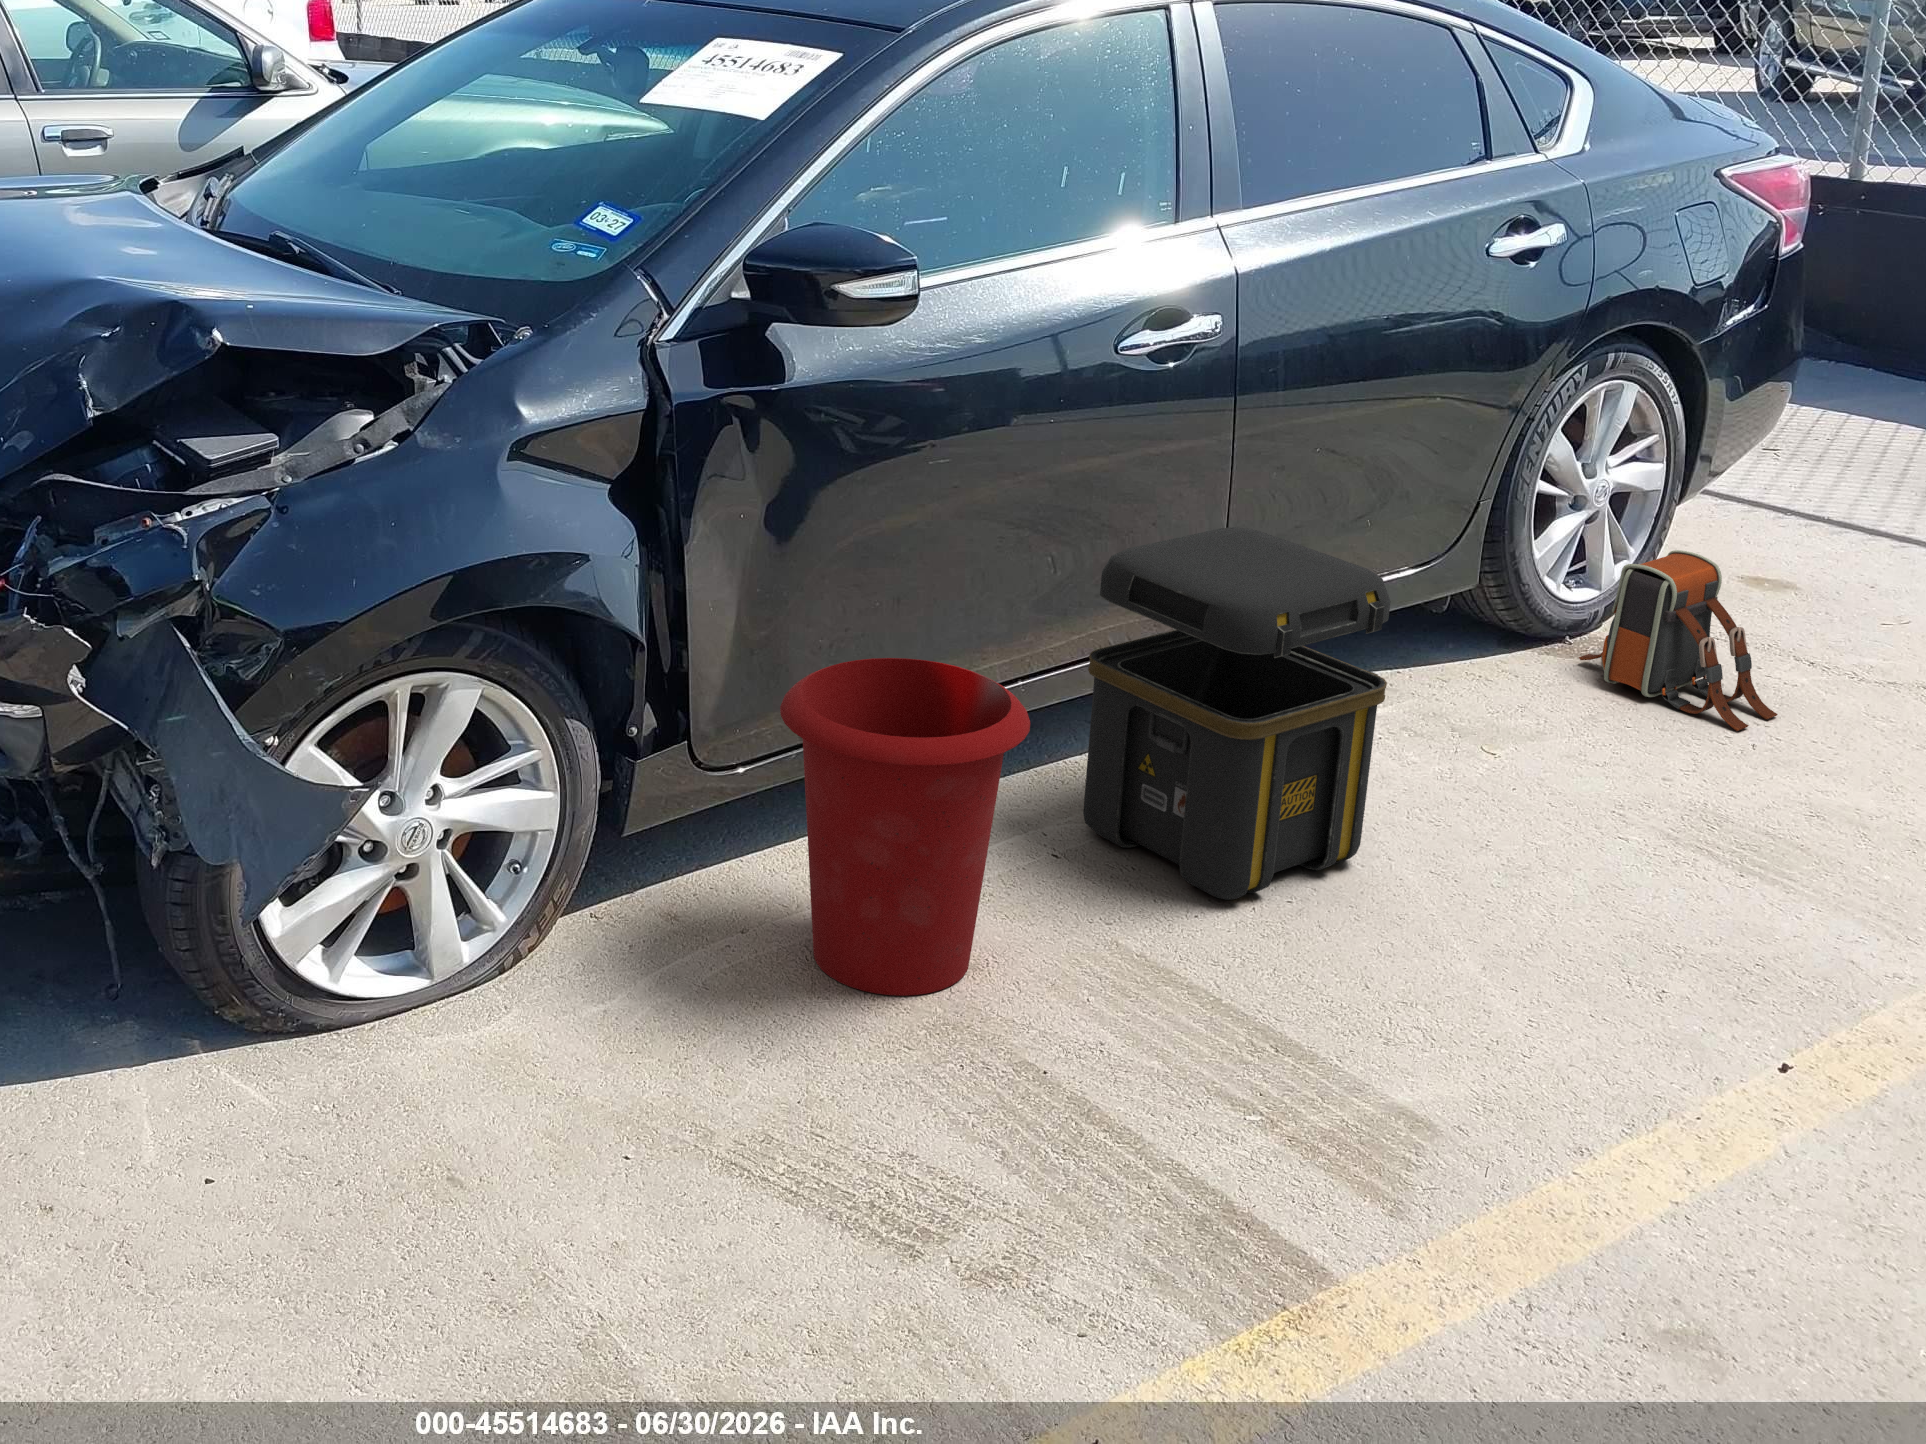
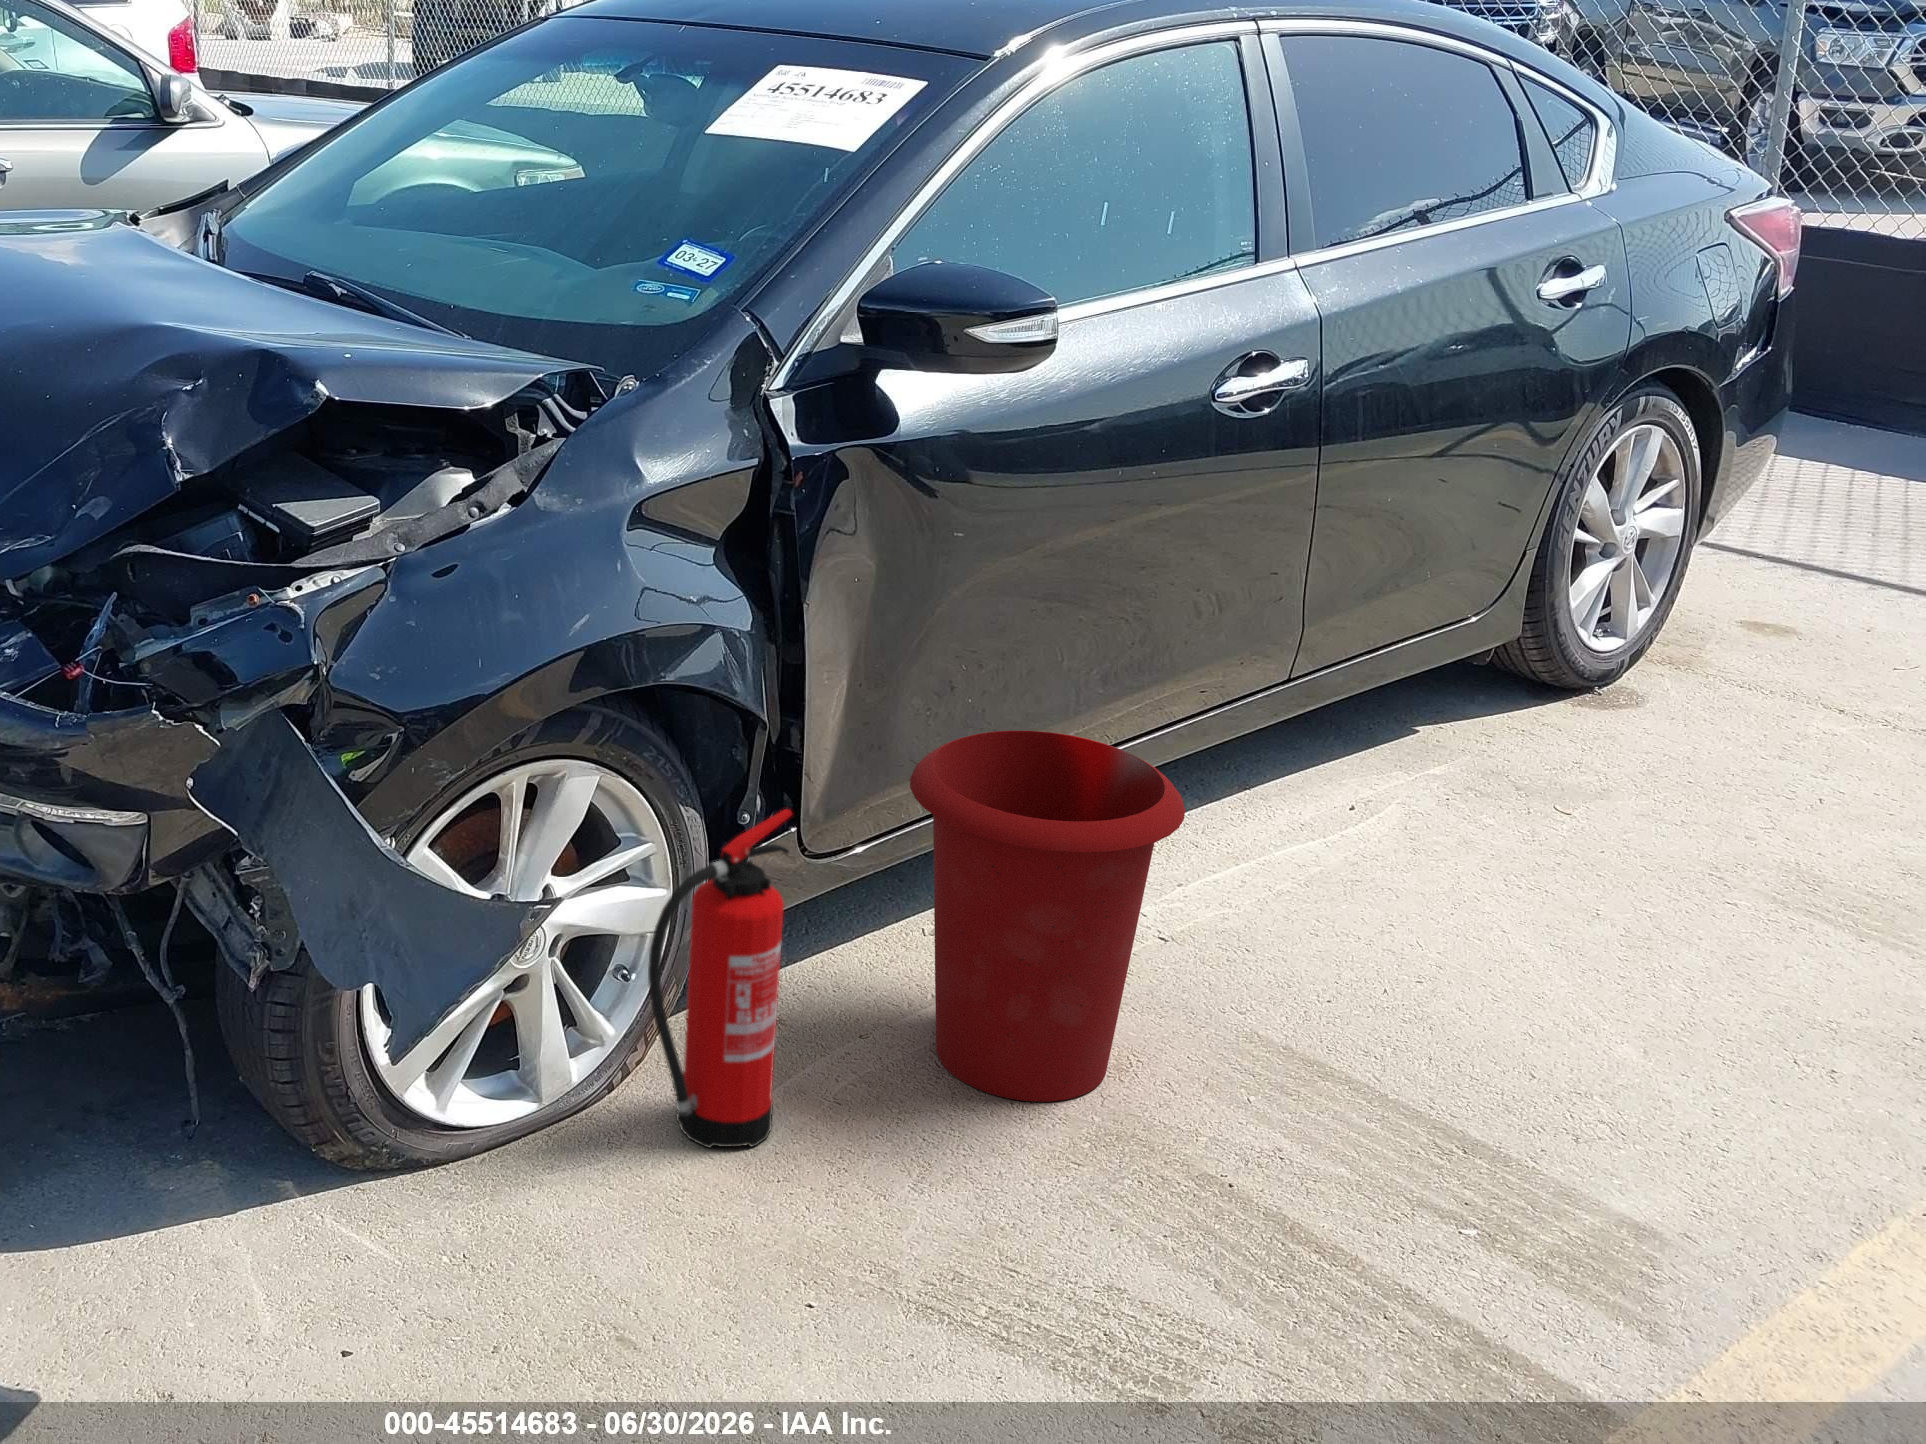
toolbox: present [1083,527,1390,900] -> none [1174,581,1510,980]
backpack: present [1579,550,1778,731] -> none [1603,596,1814,781]
fire extinguisher: none [514,721,654,1024] -> present [648,809,792,1148]

